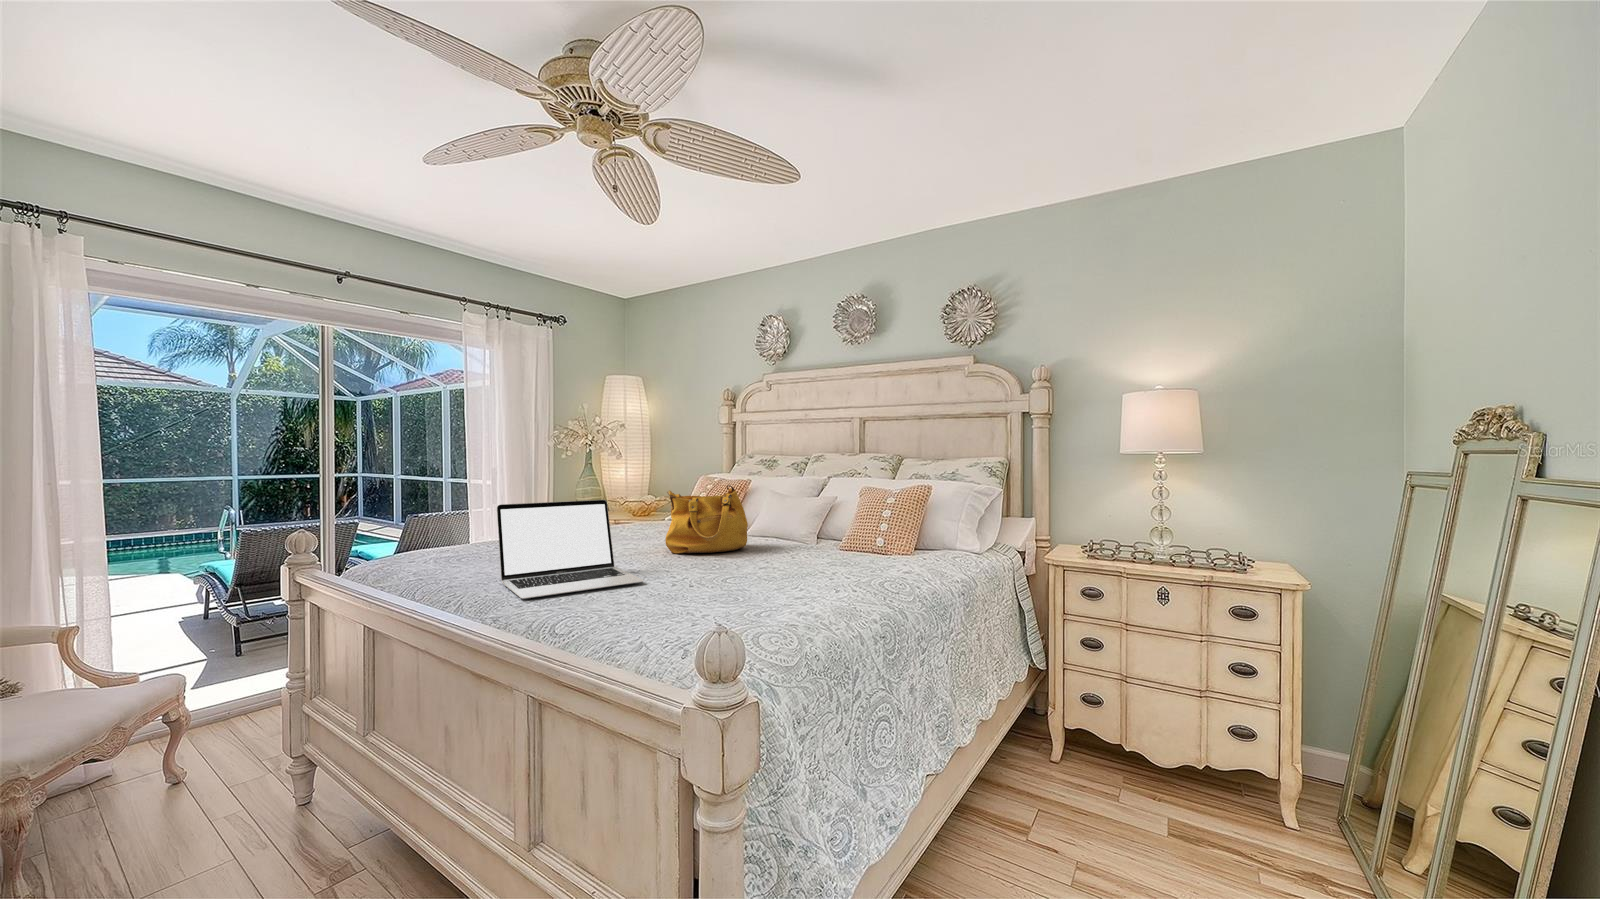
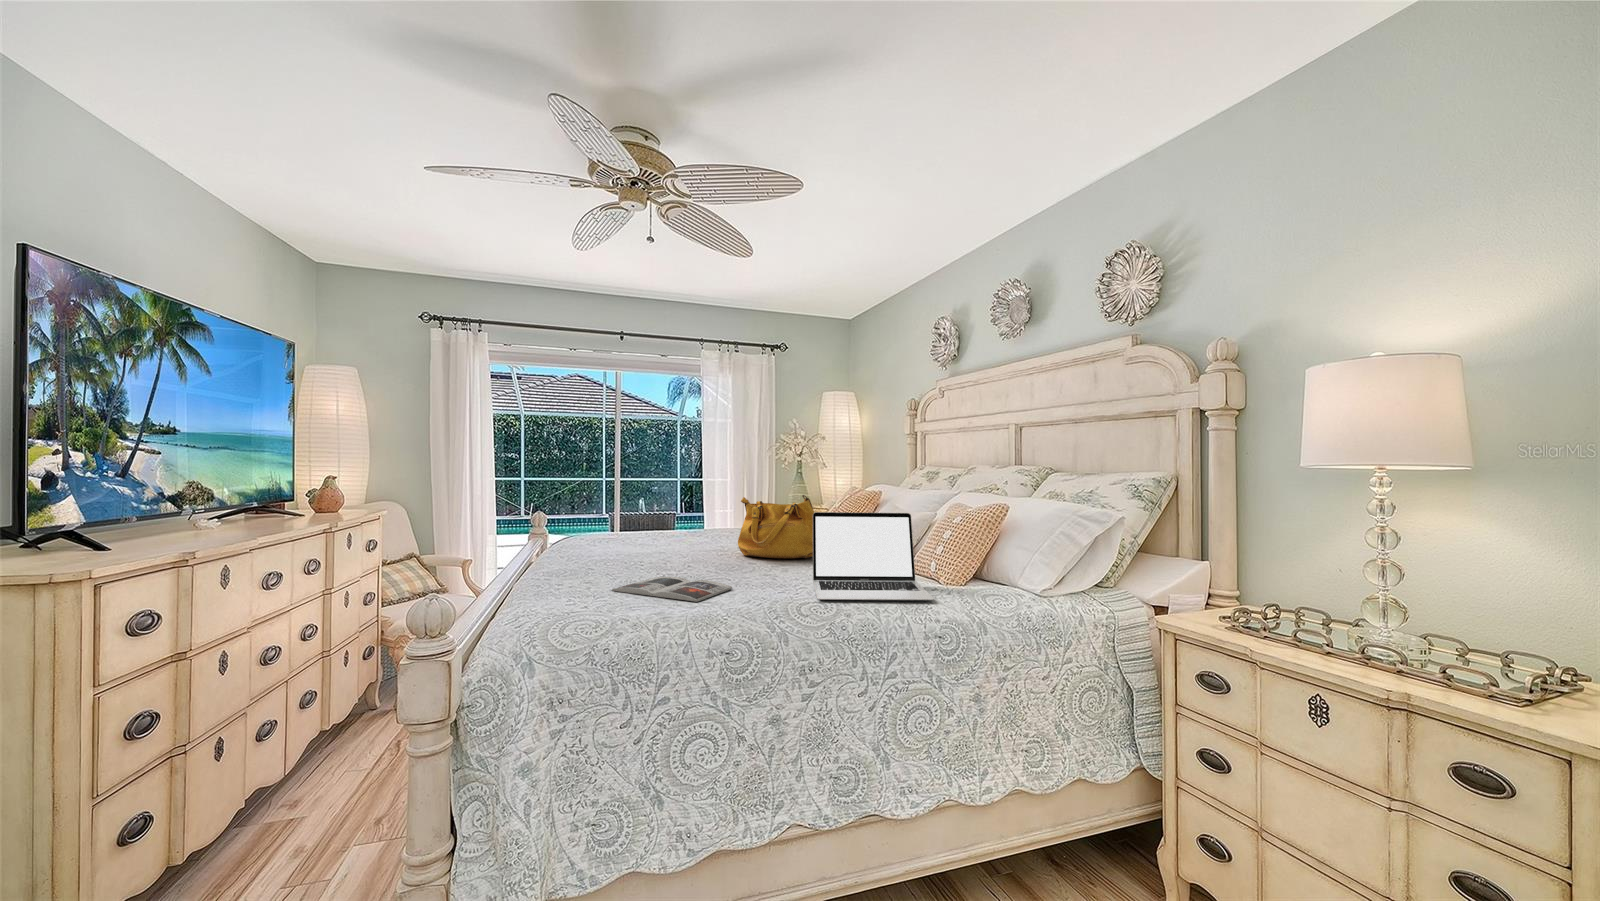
laptop: present [497,500,644,599] -> present [813,512,934,600]
magazine: none [672,579,790,604] -> present [612,577,732,602]

